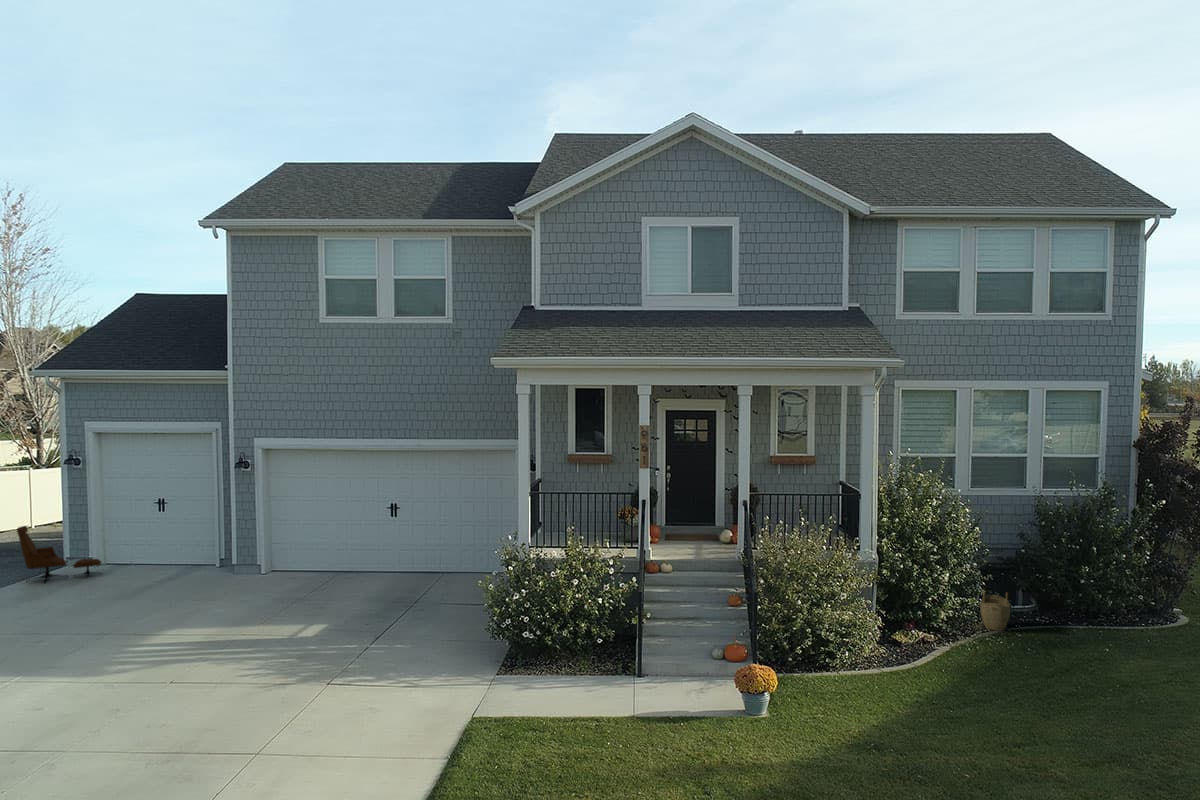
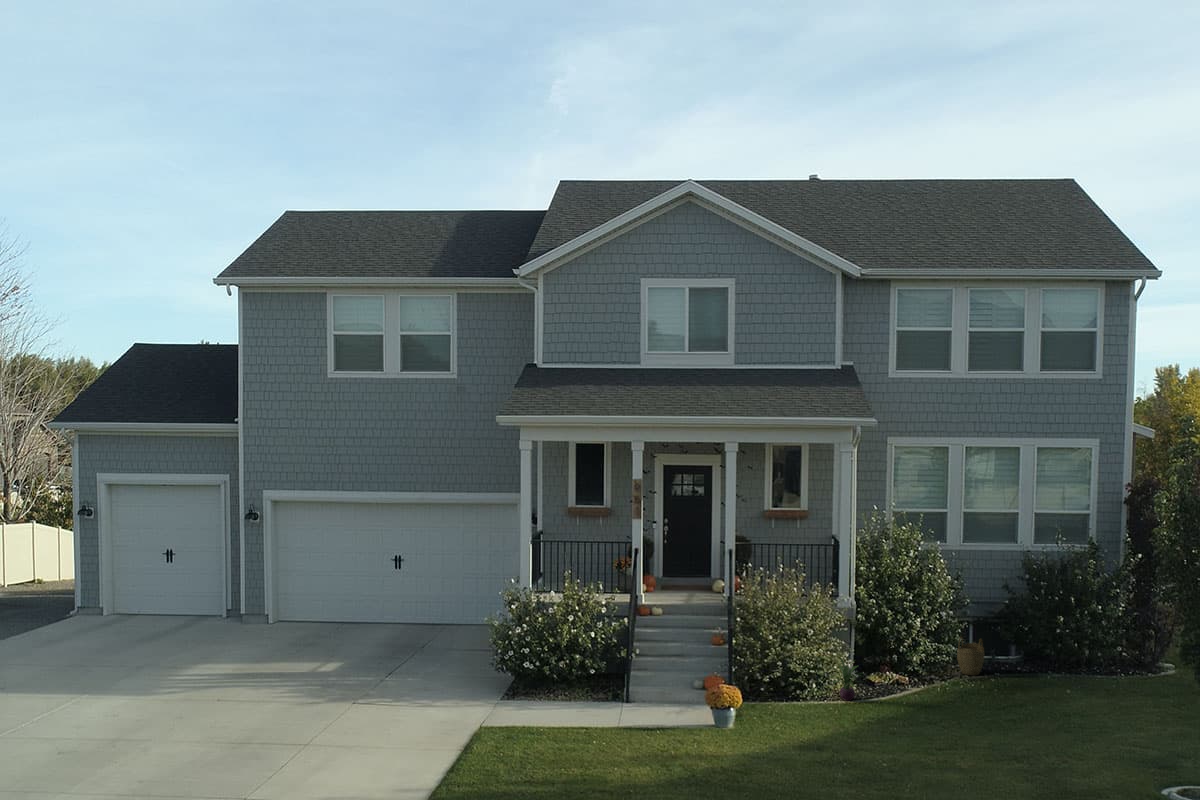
lounge chair: present [17,526,102,583] -> none [36,574,110,630]
decorative plant: none [858,623,912,672] -> present [833,658,857,701]

